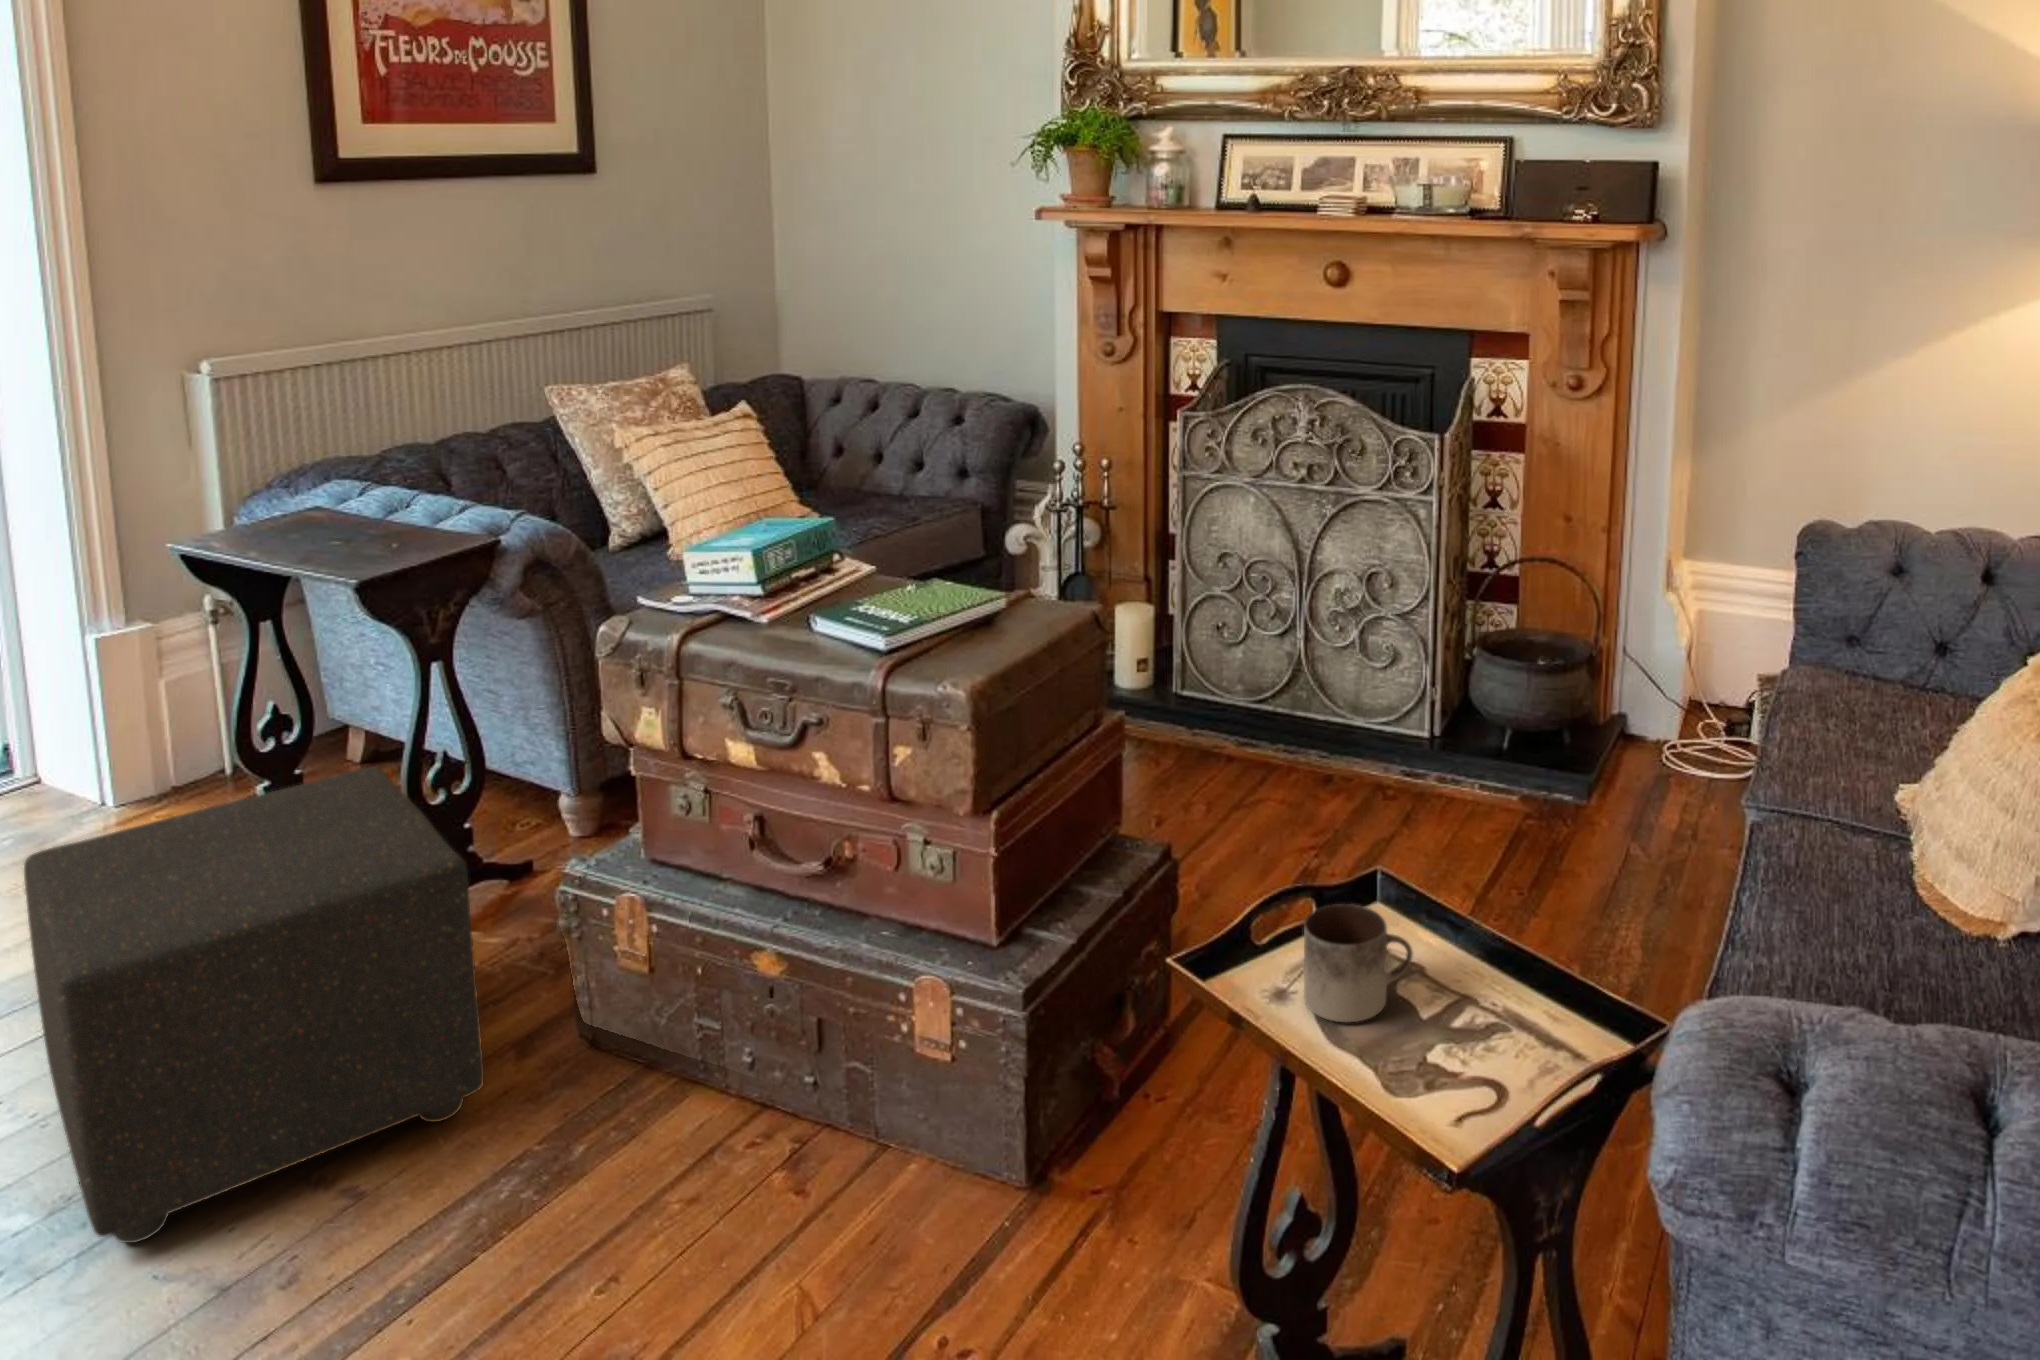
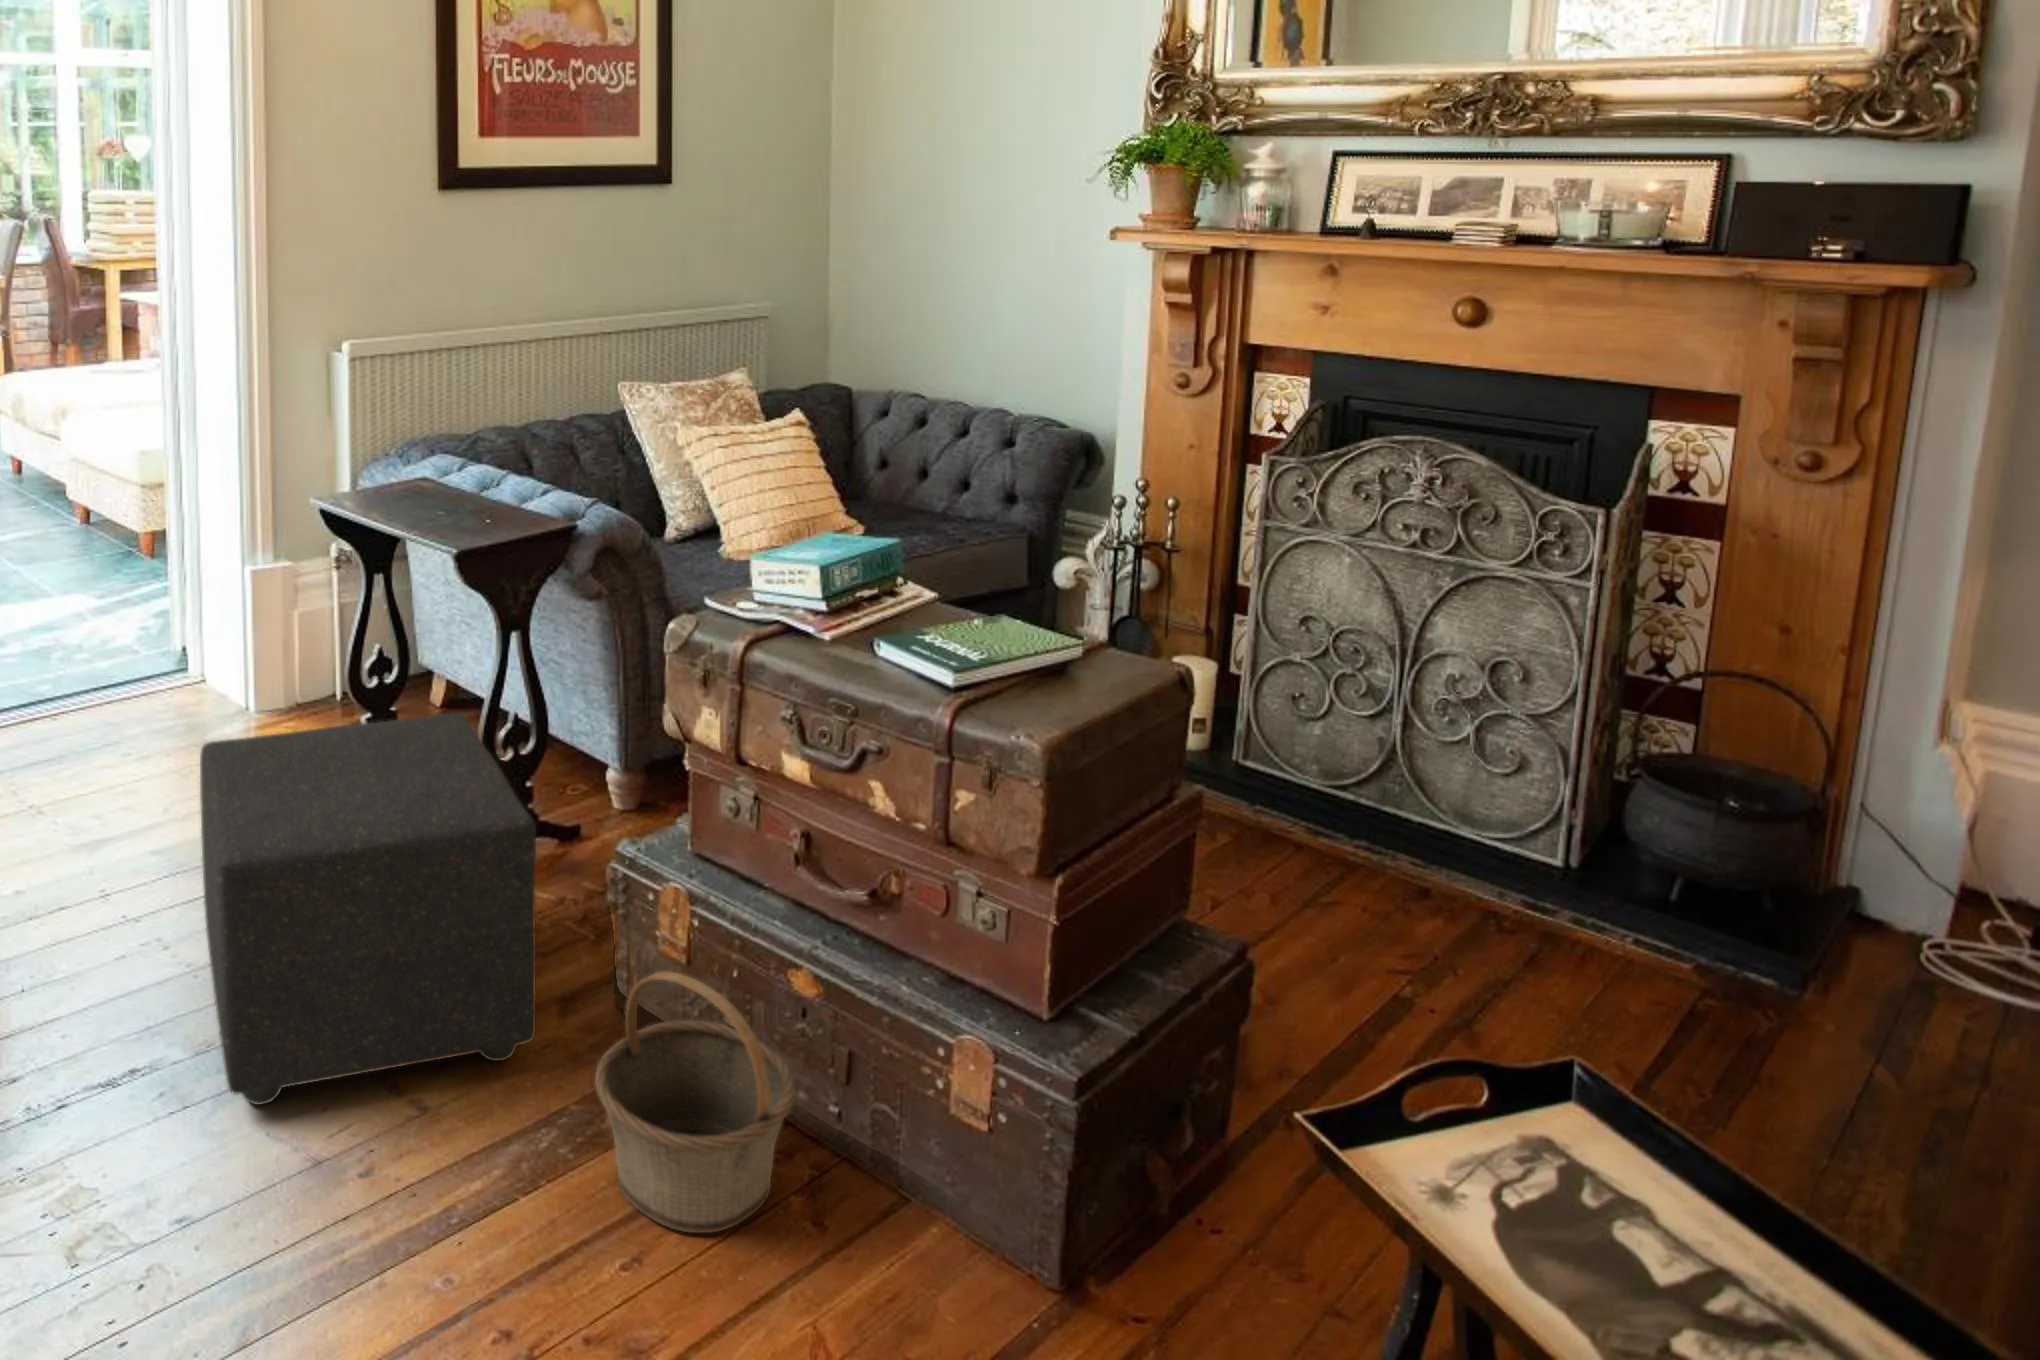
mug: present [1304,904,1413,1022] -> none [1518,1120,1697,1294]
basket: none [547,977,758,1225] -> present [595,971,795,1233]

